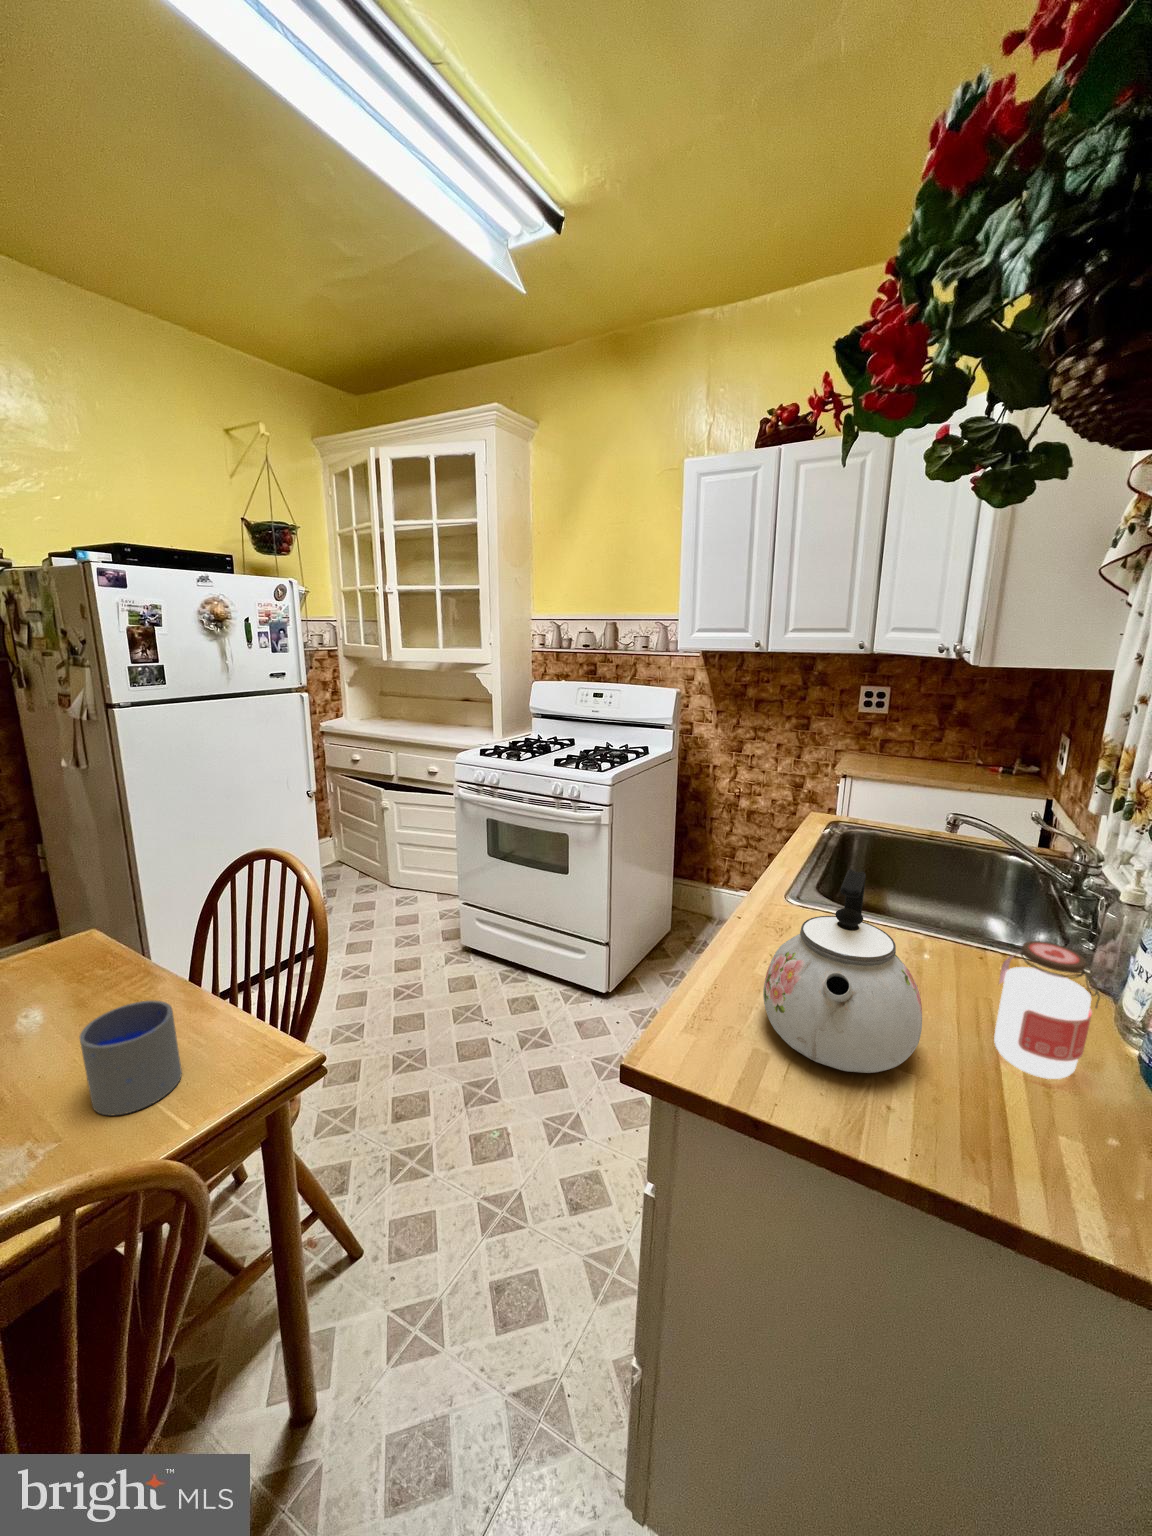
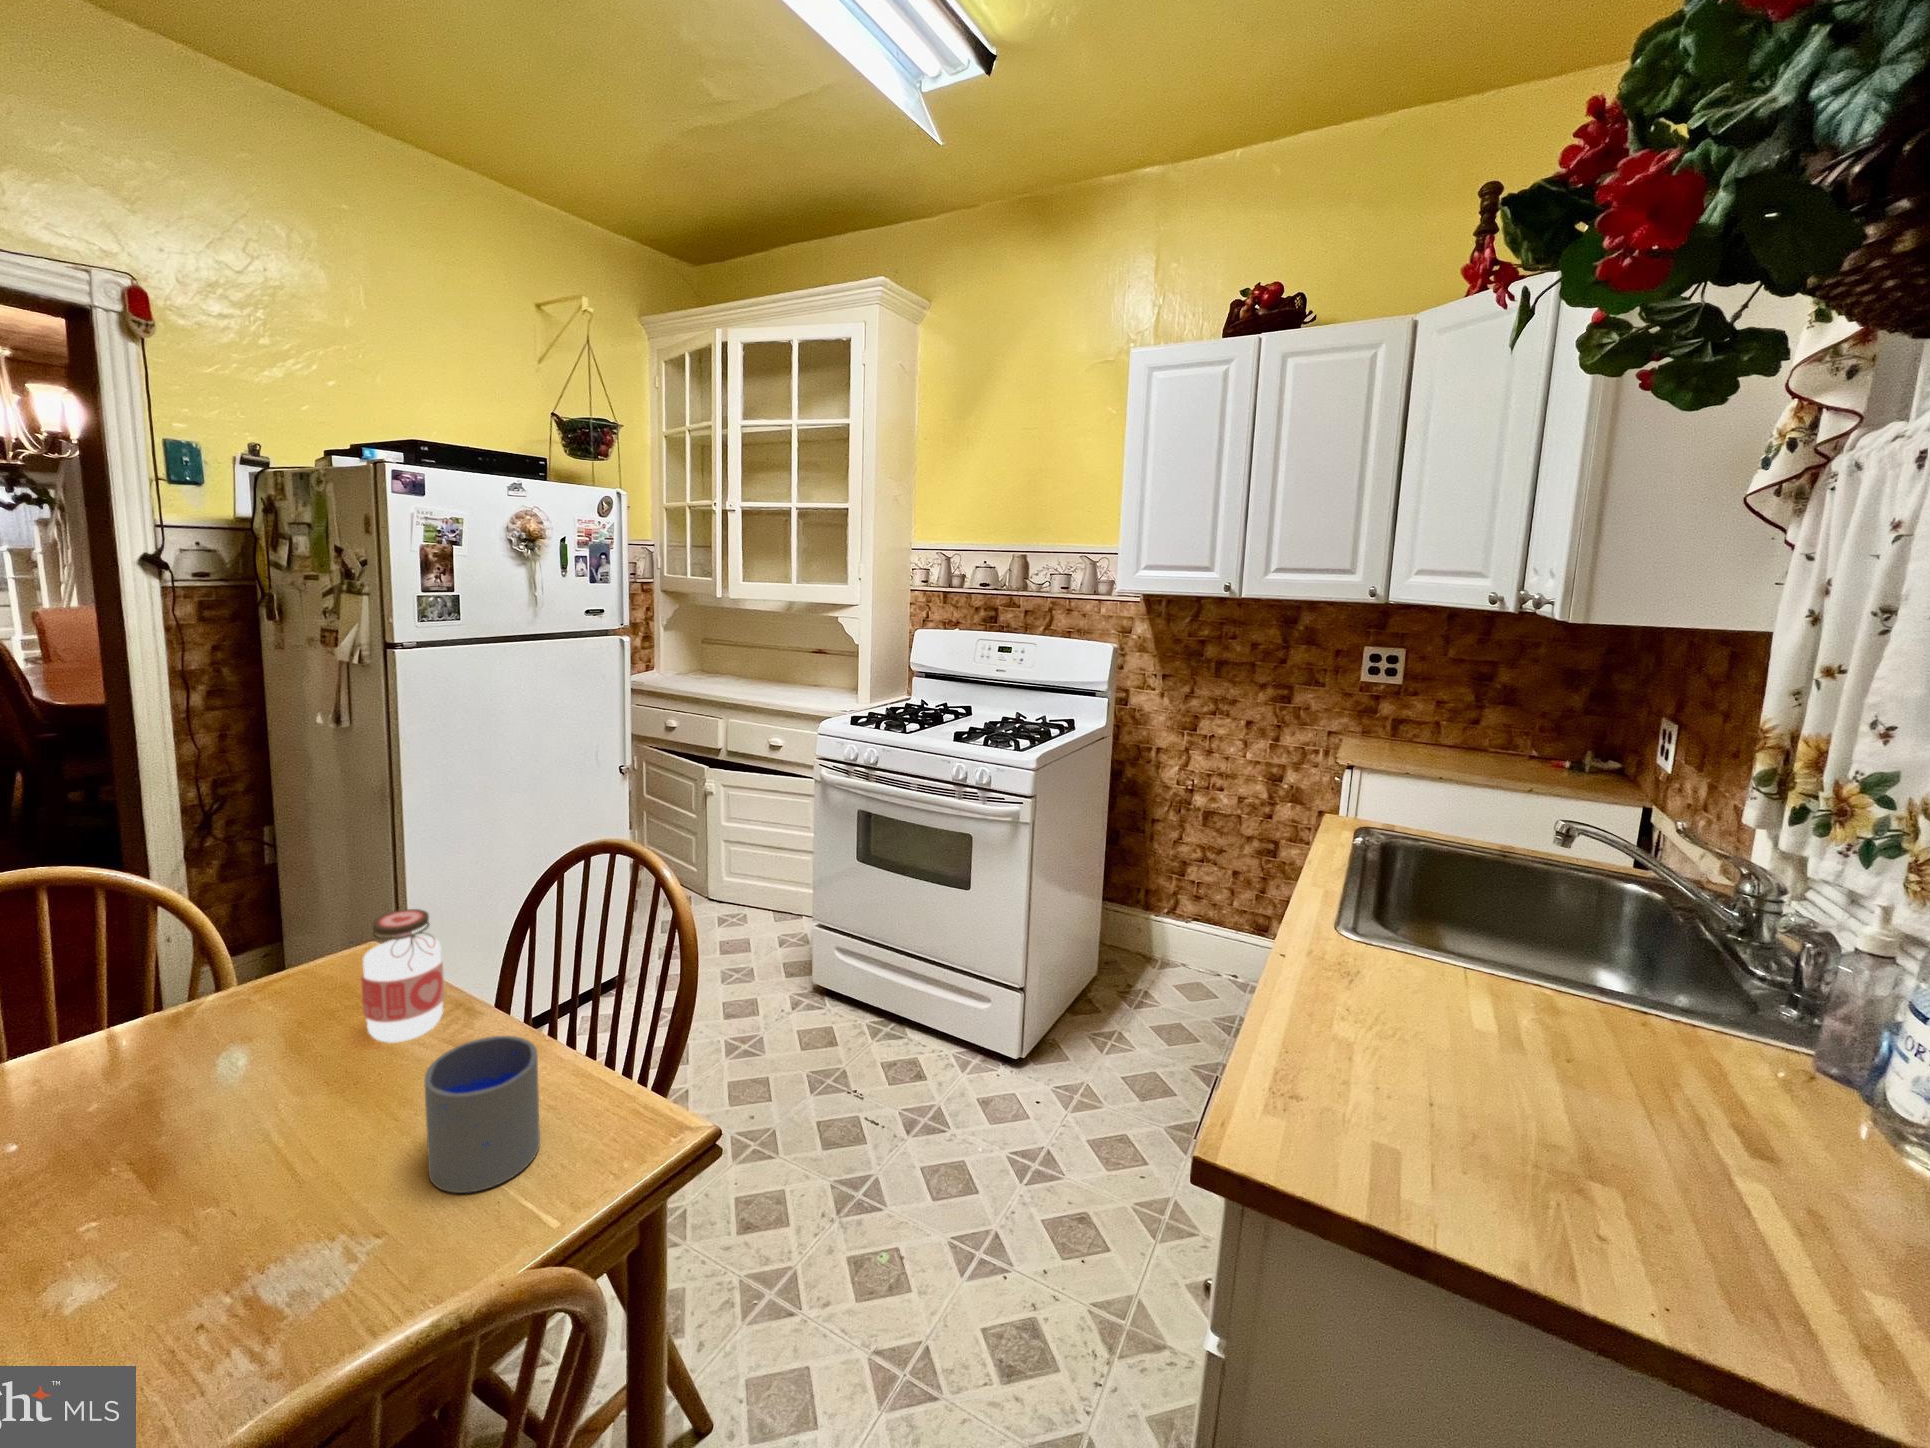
kettle: present [763,869,922,1073] -> none [1340,886,1578,1171]
jar: present [994,941,1100,1079] -> present [361,909,444,1043]

